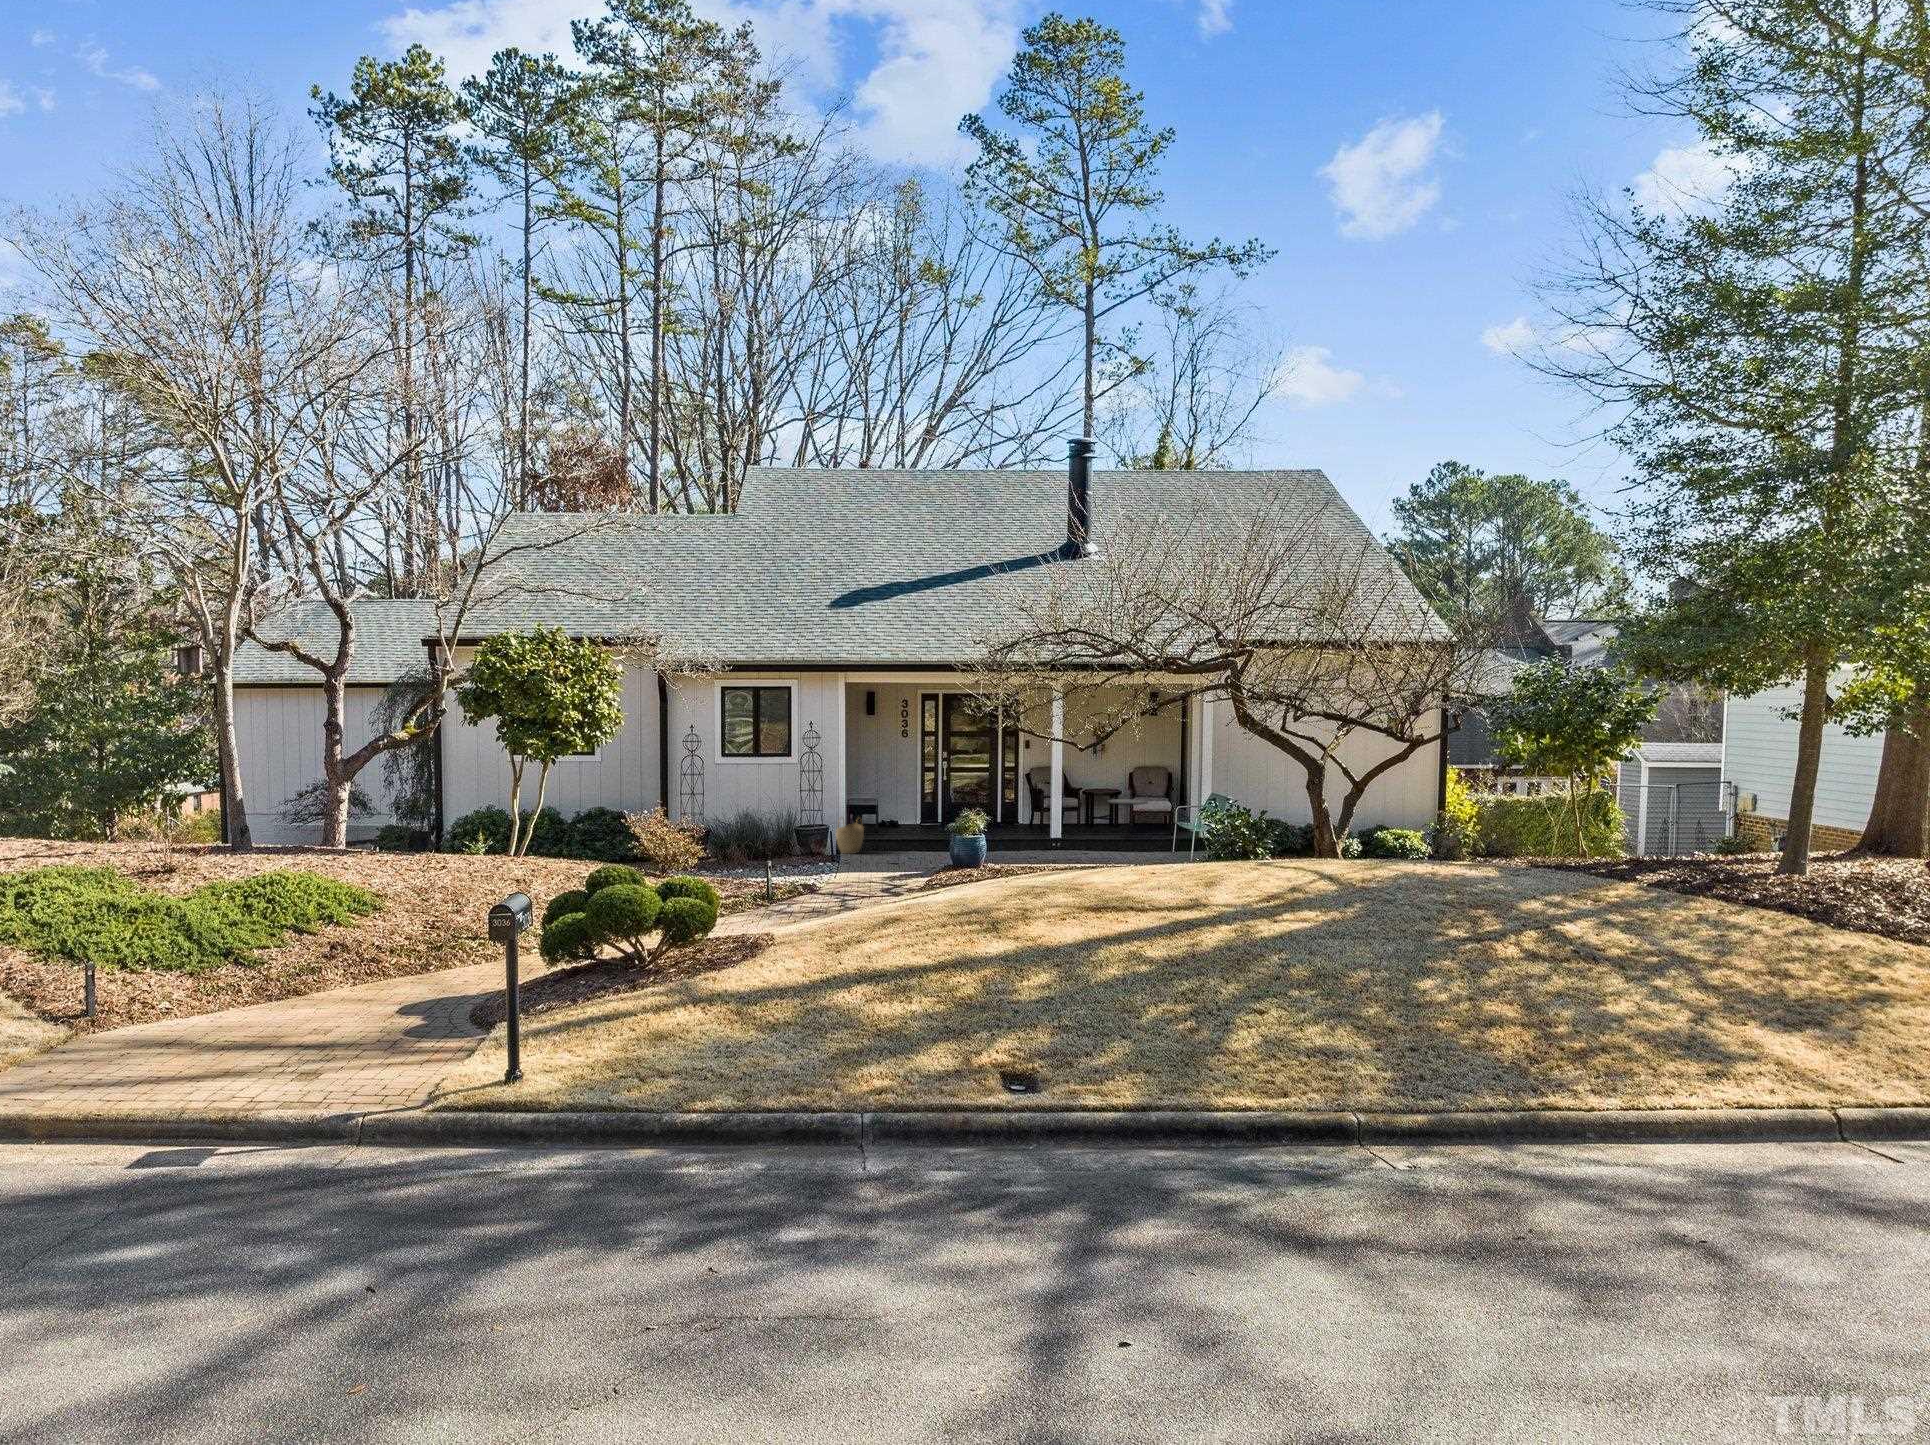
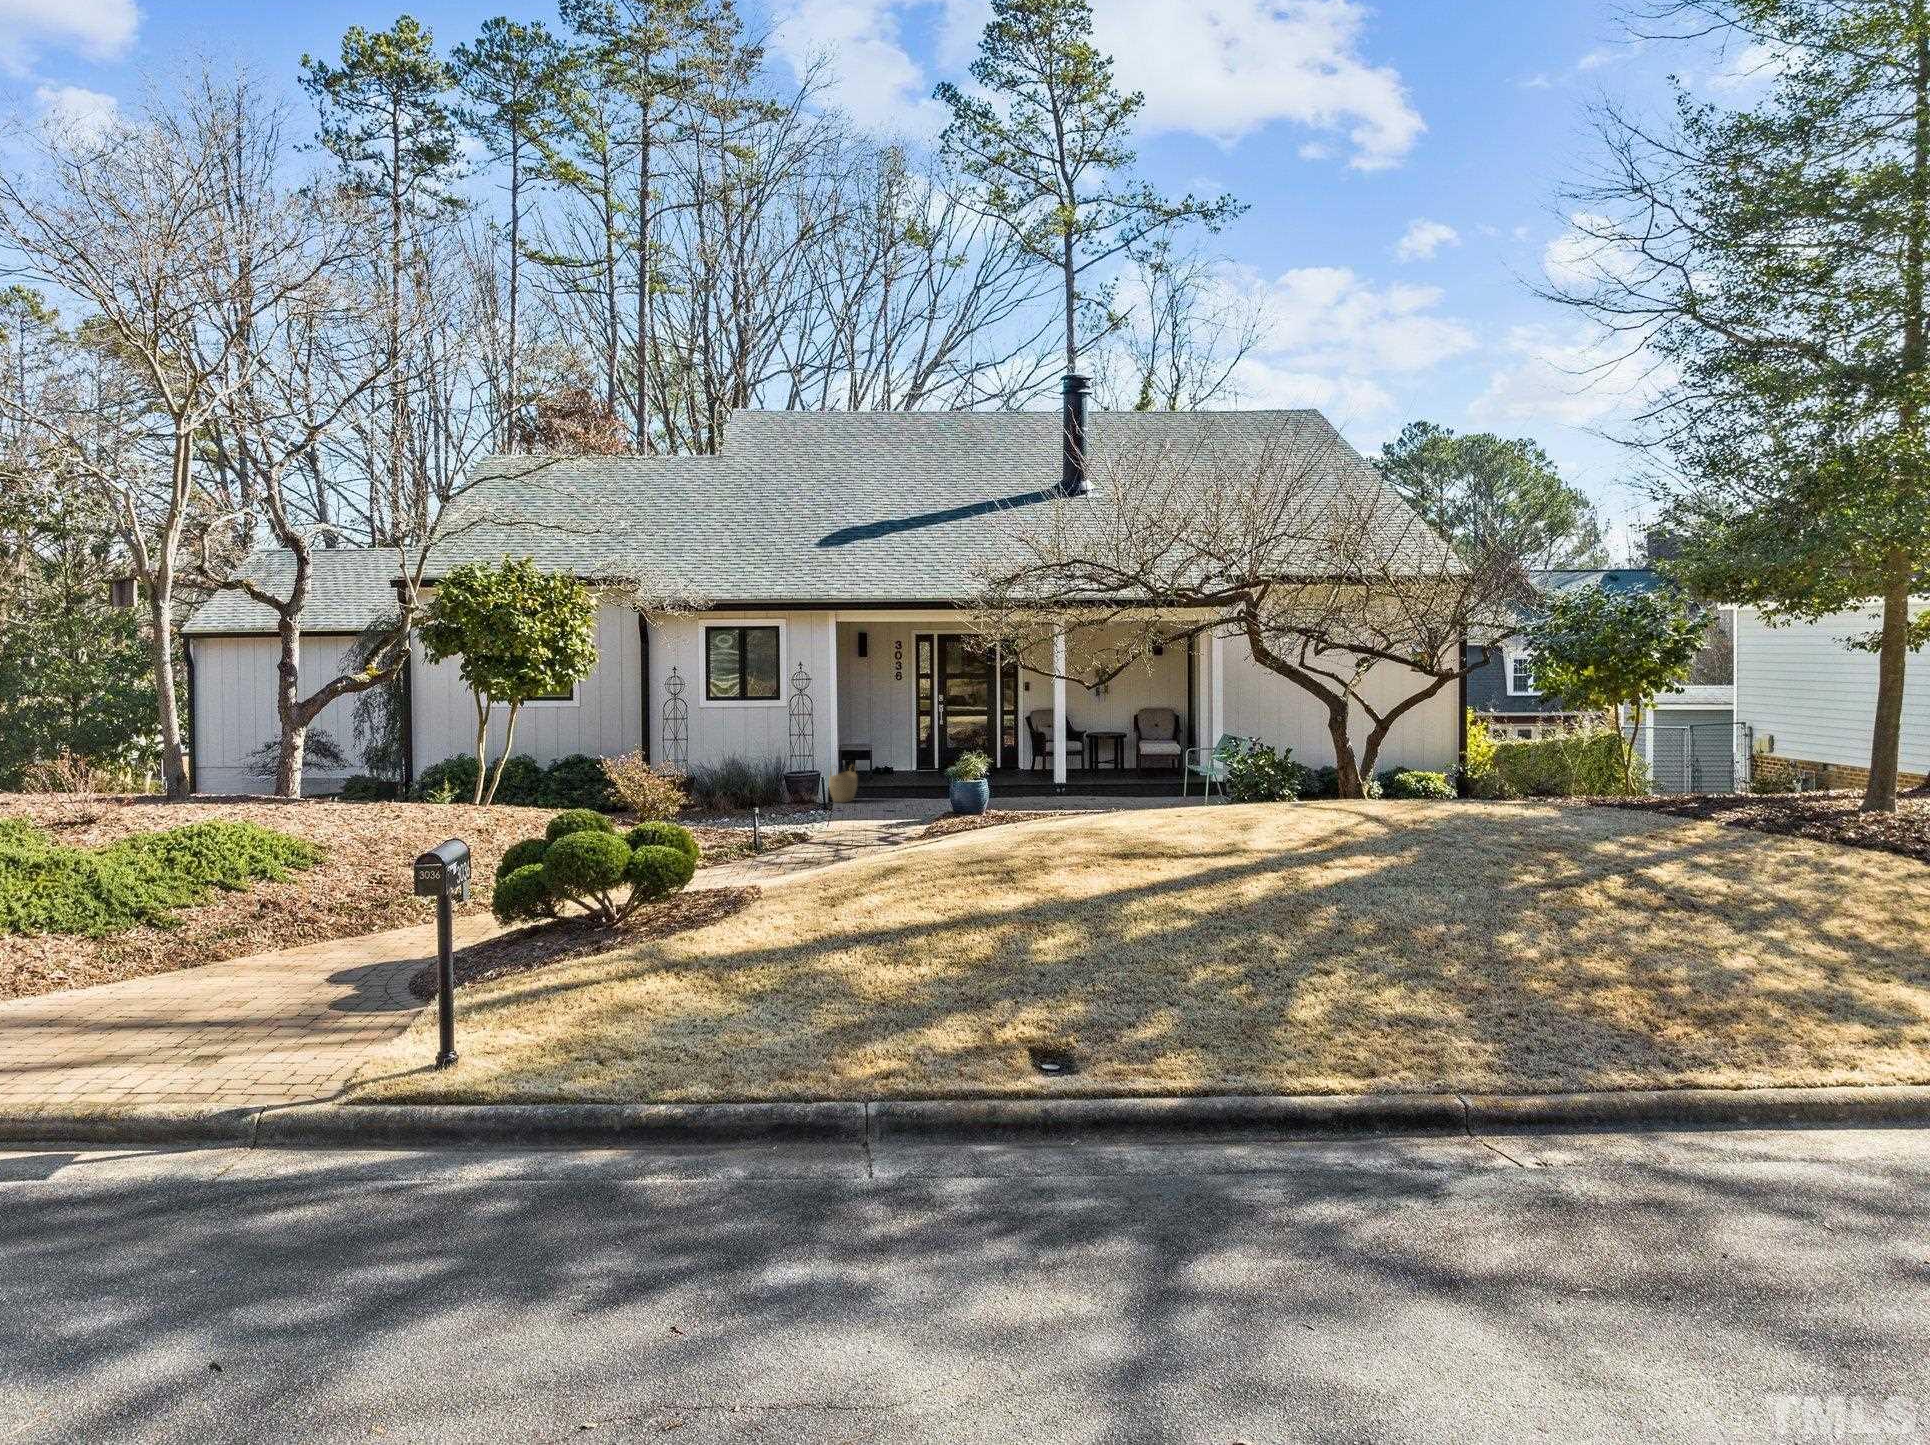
side table: present [1107,799,1147,838] -> none [1107,745,1150,785]

